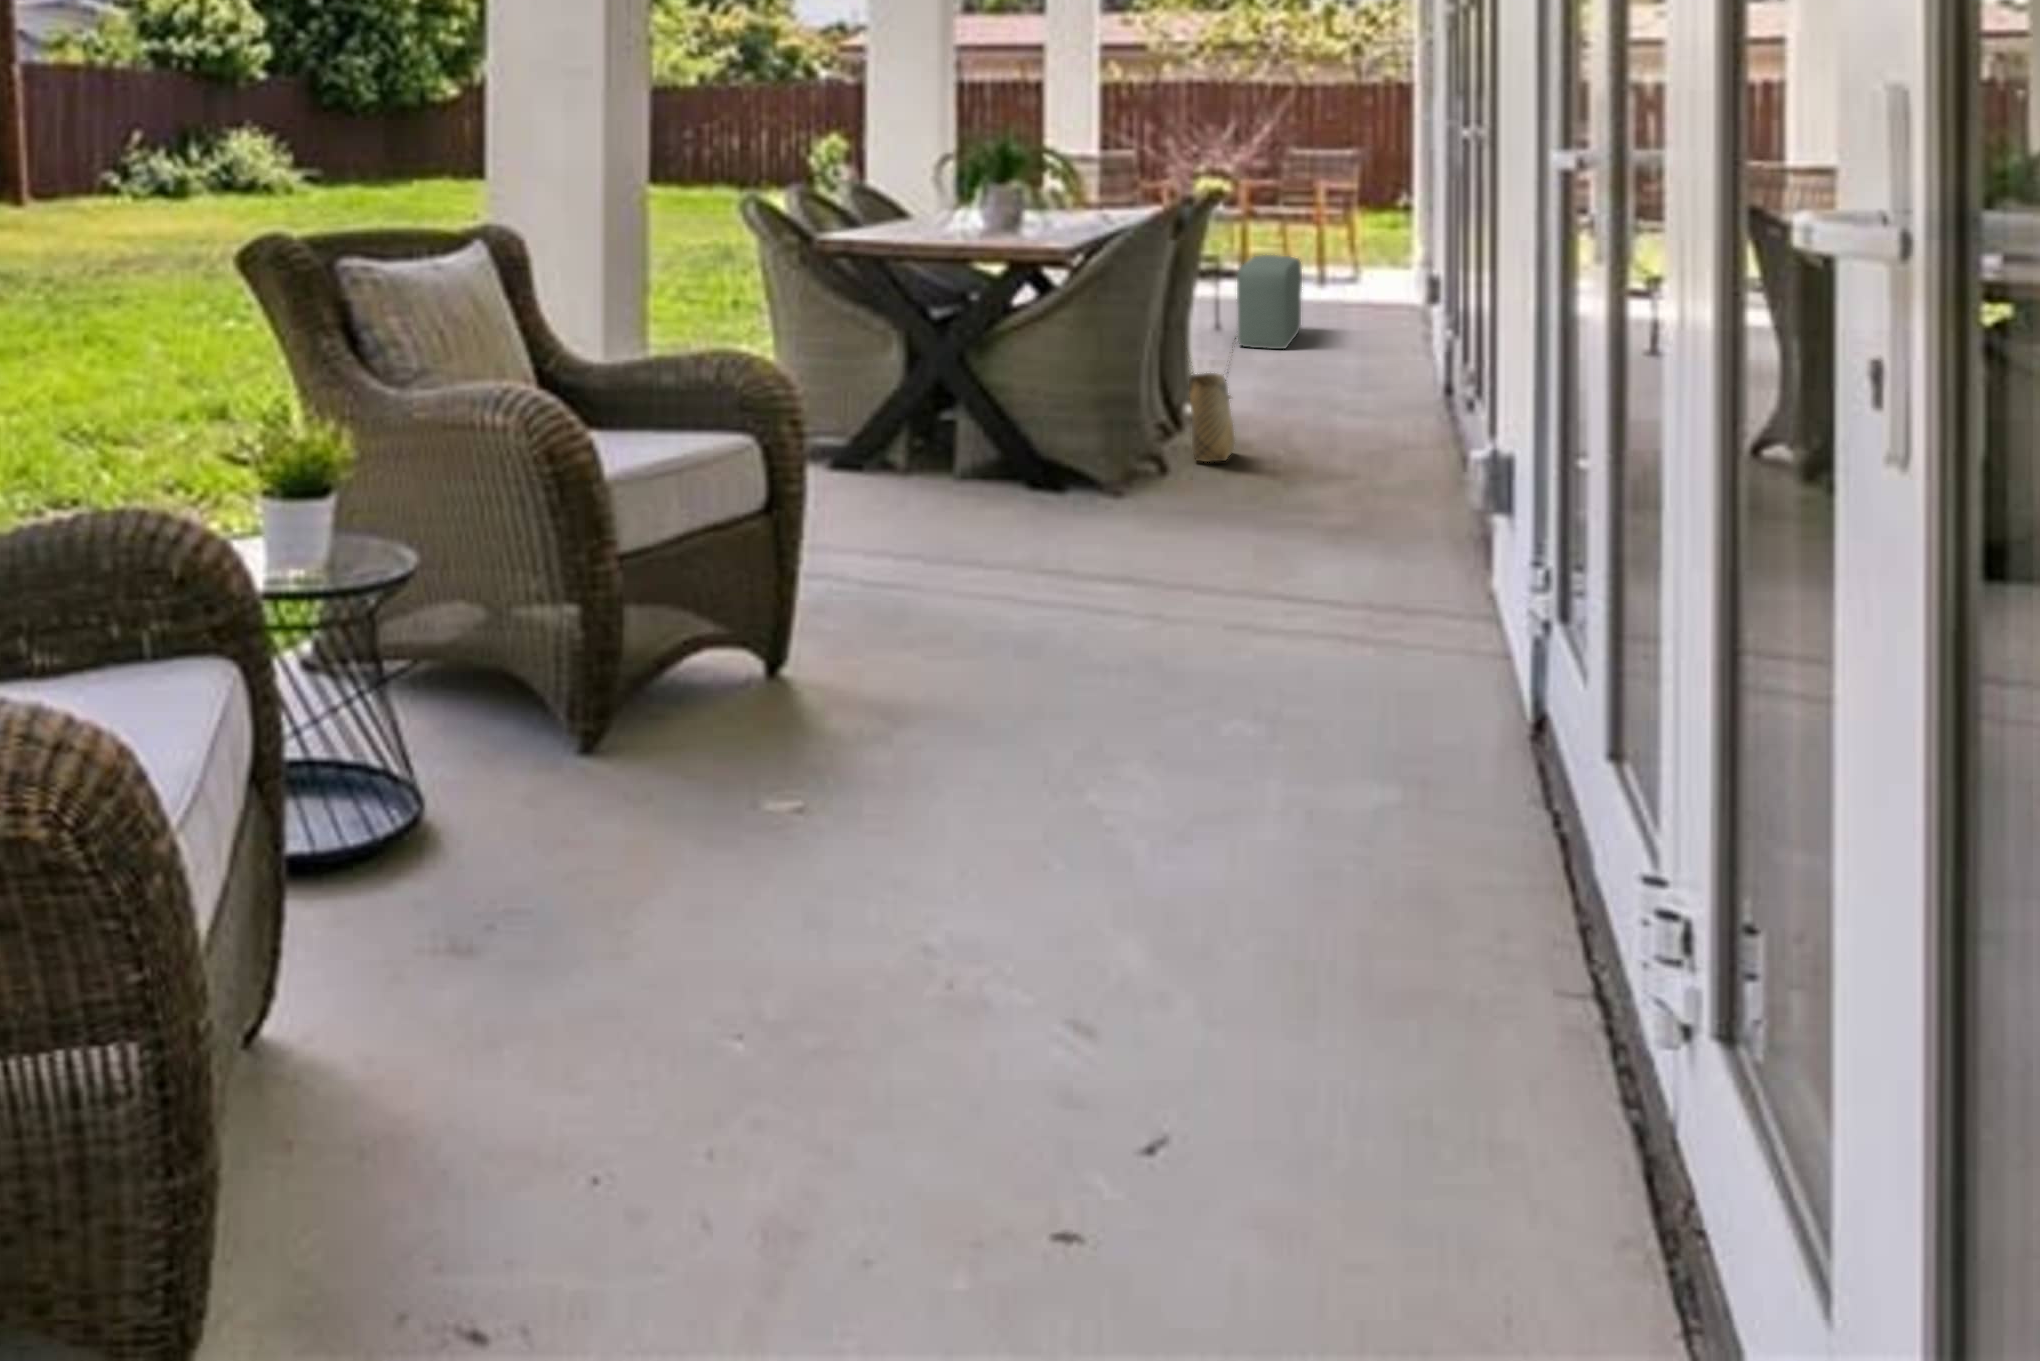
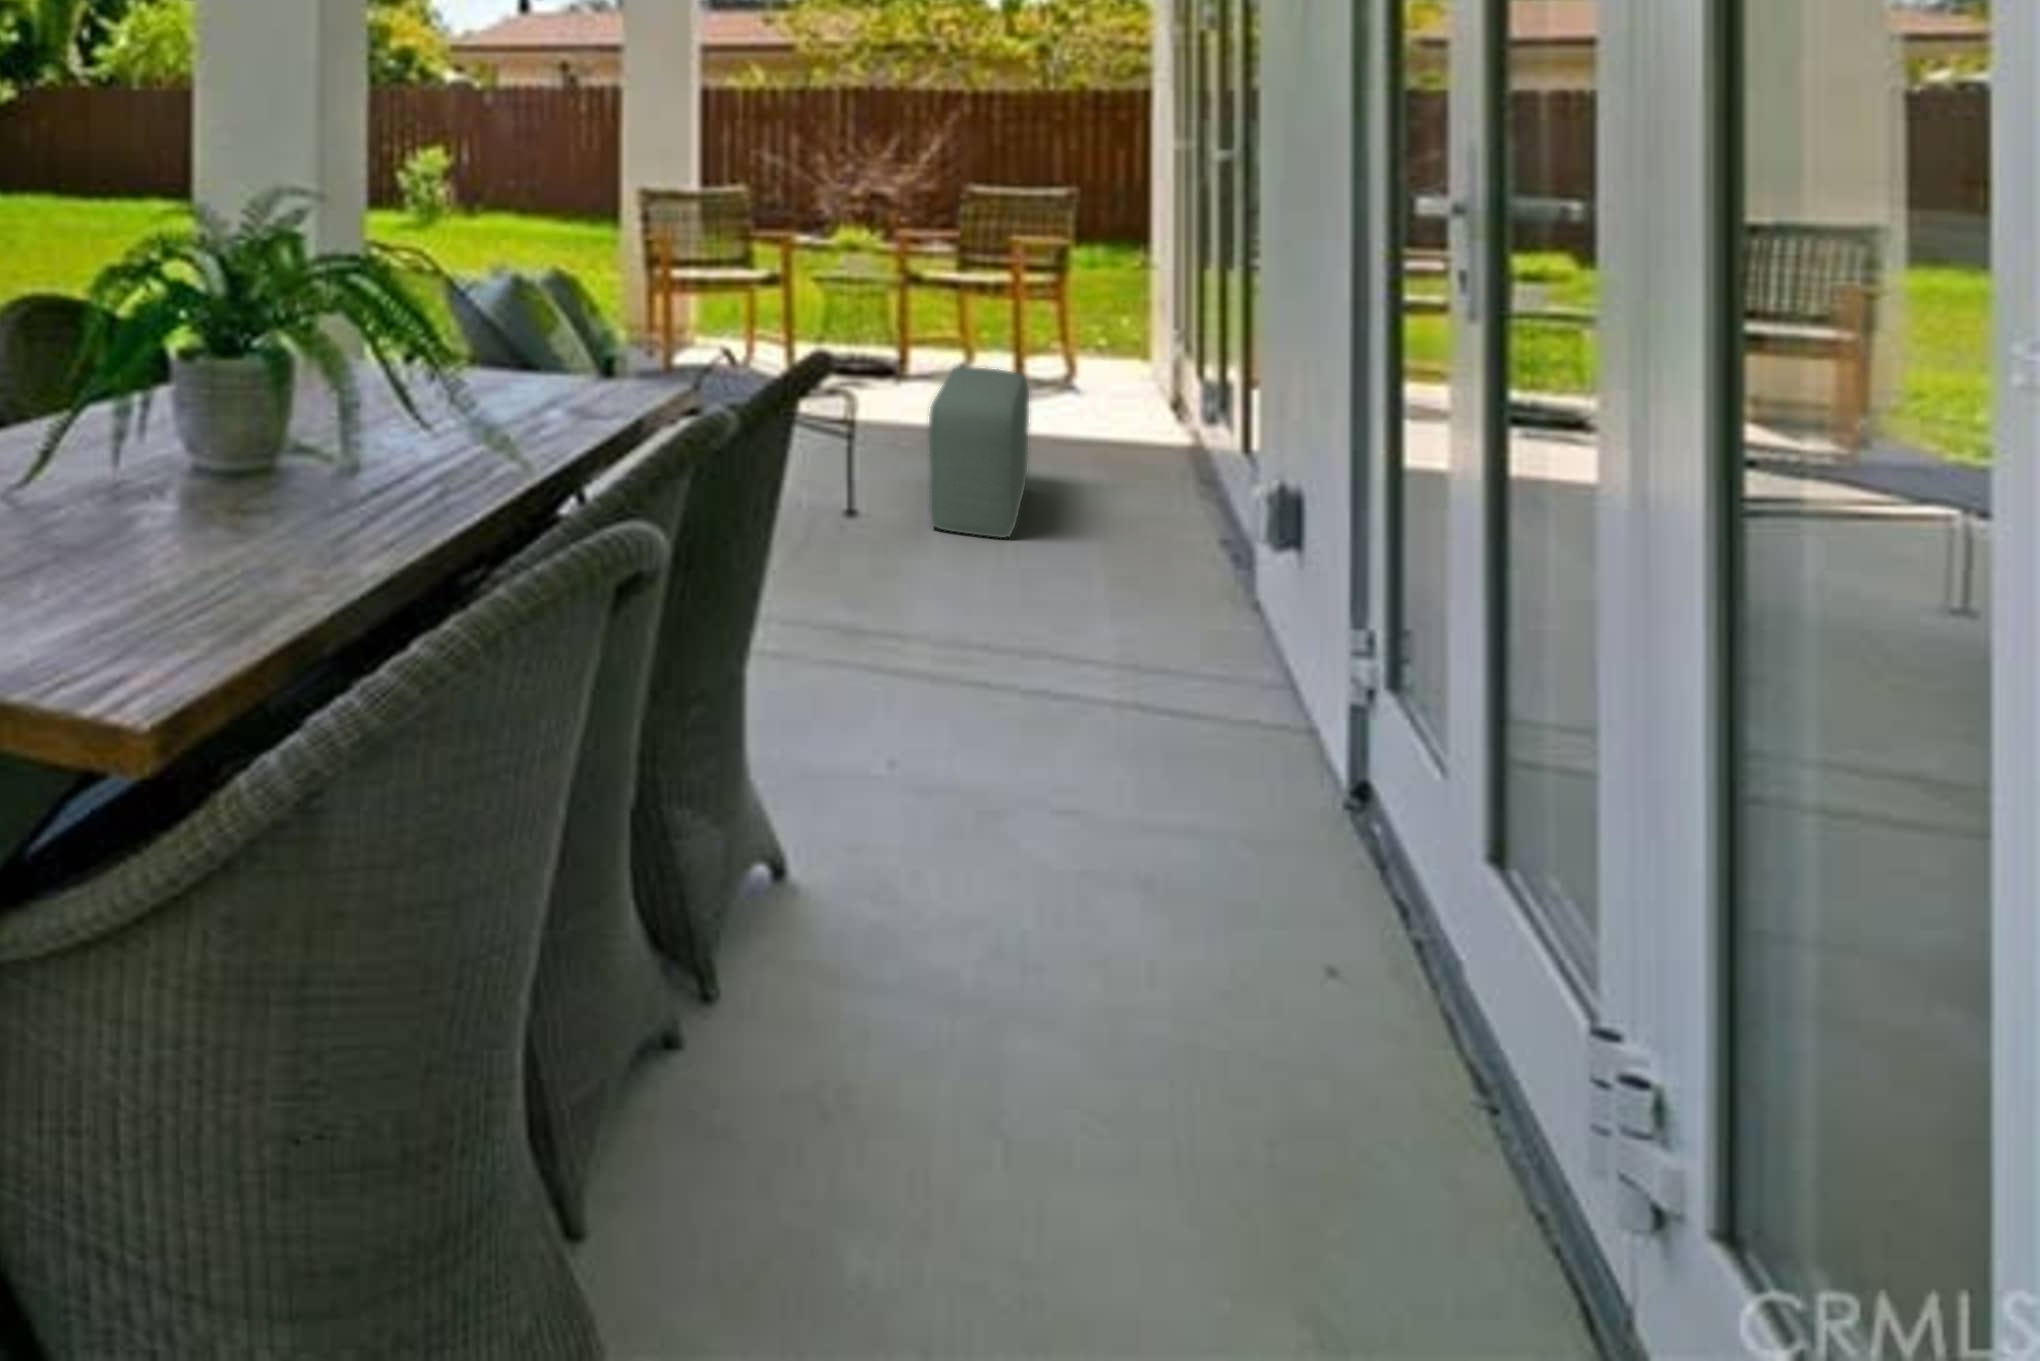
woven basket: present [1181,337,1235,462] -> none [837,727,981,1084]

